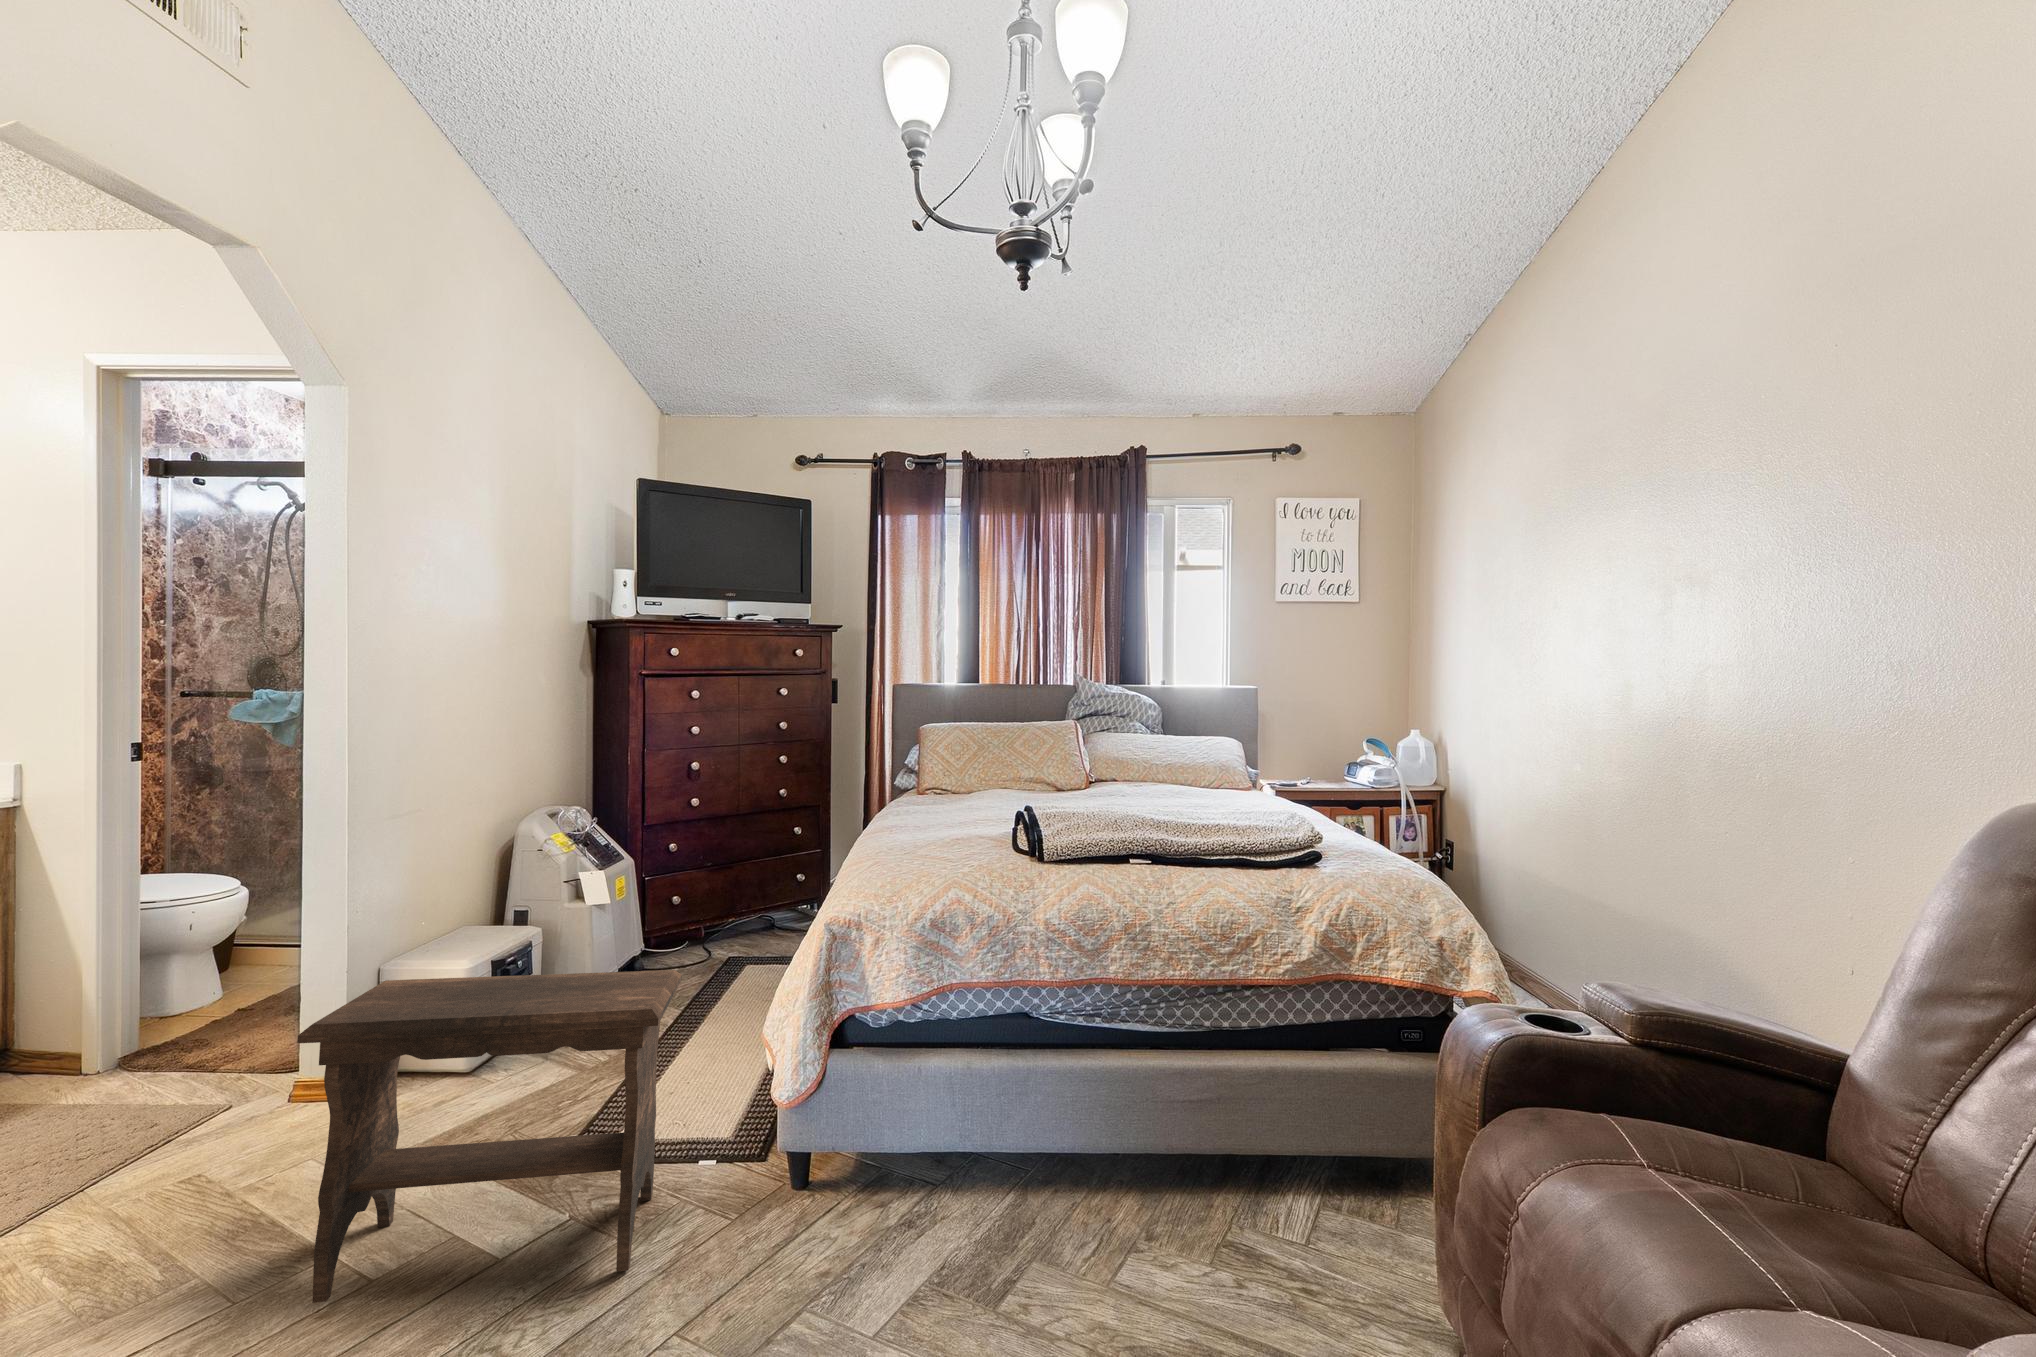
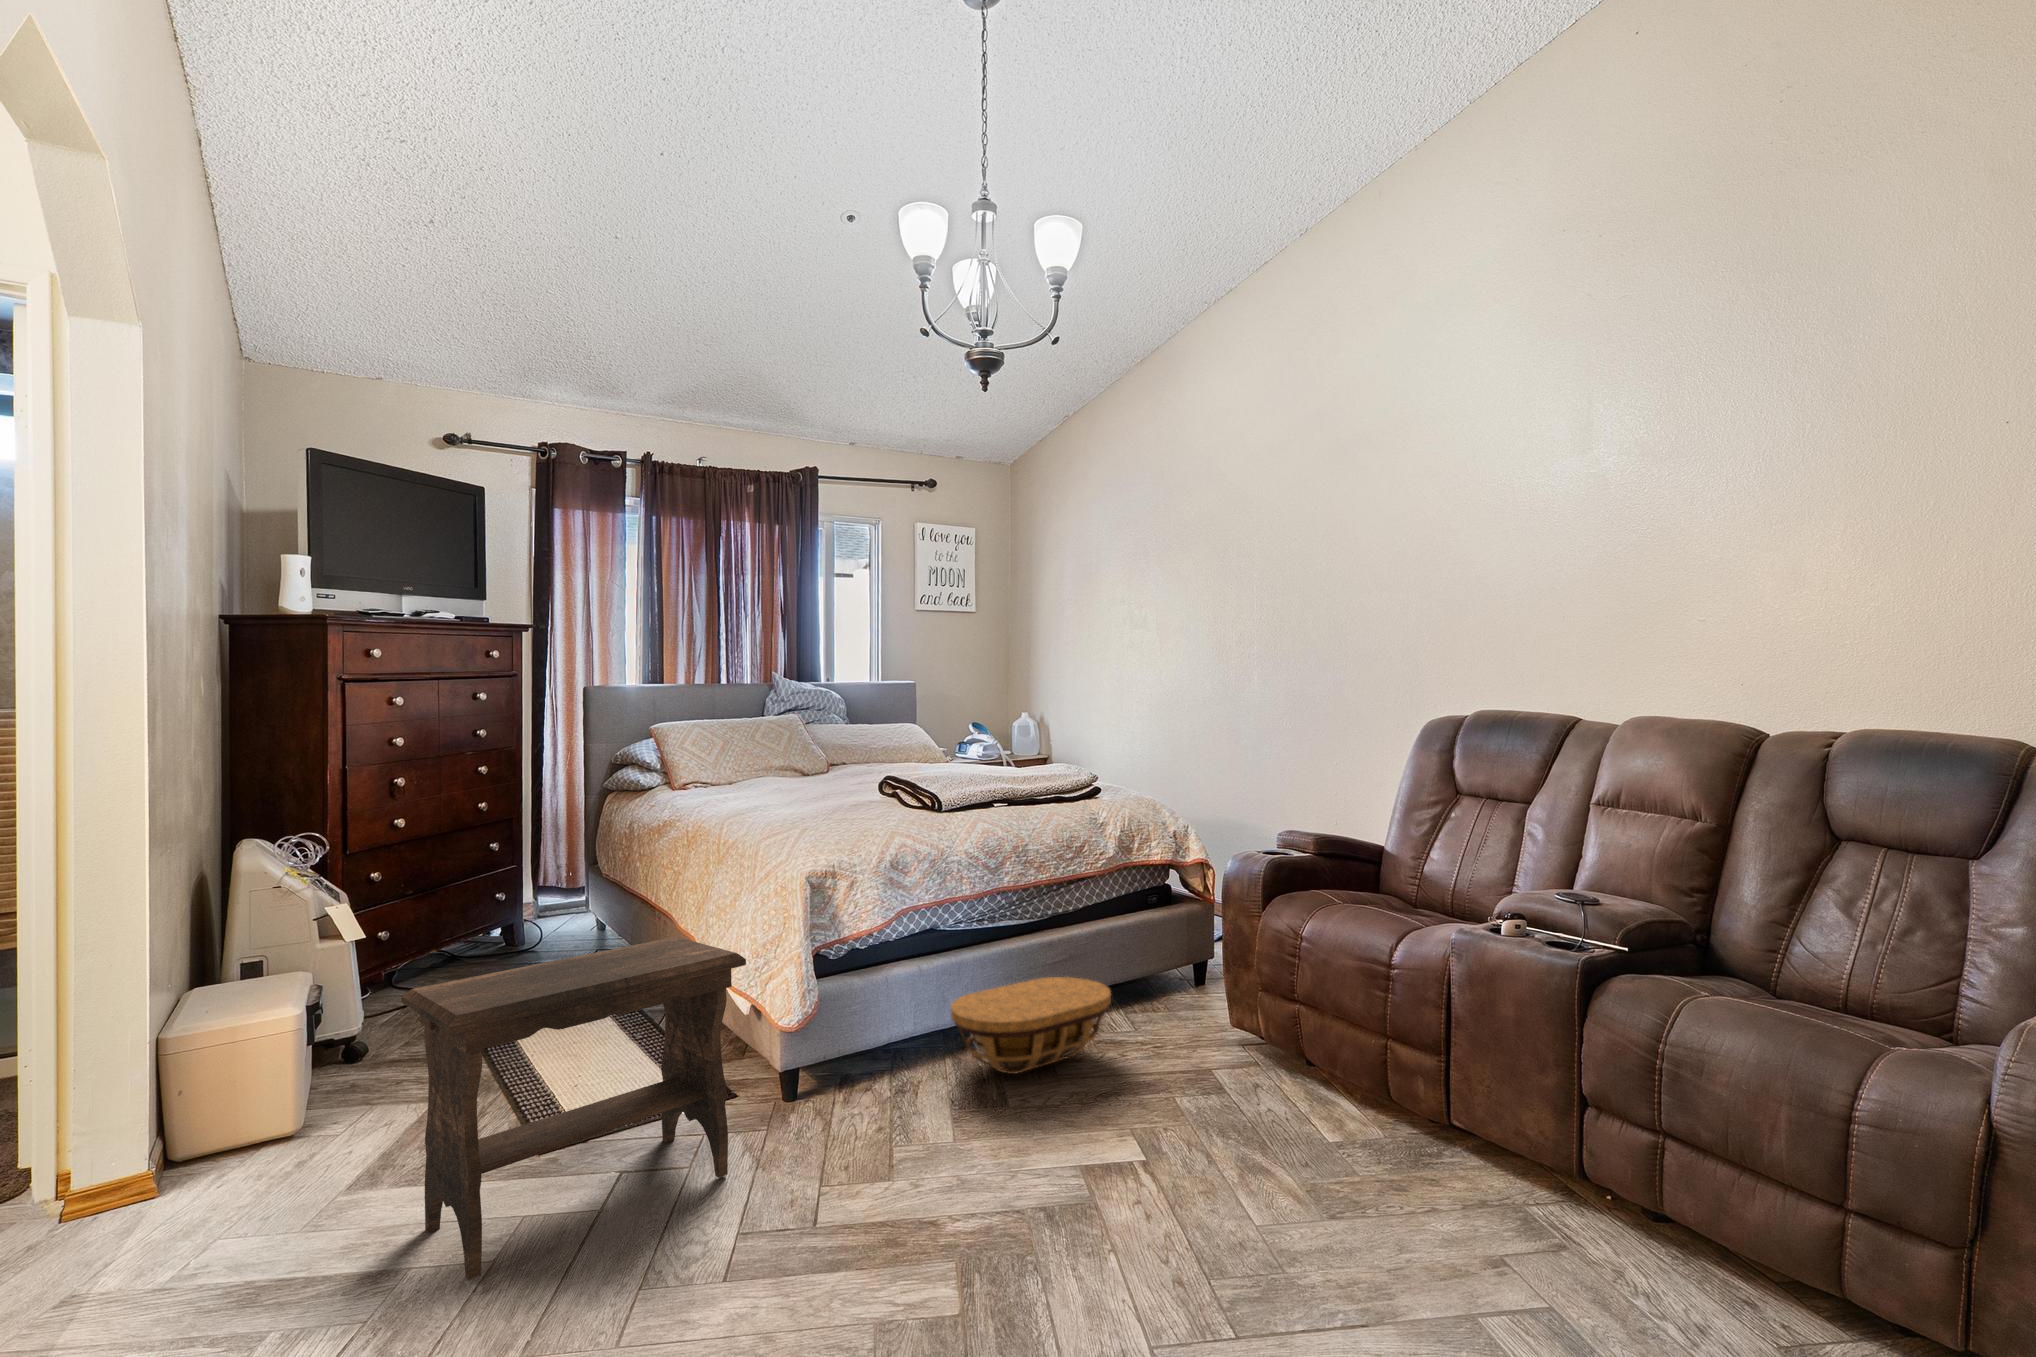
basket: none [987,1114,1235,1255] -> present [951,977,1111,1074]

